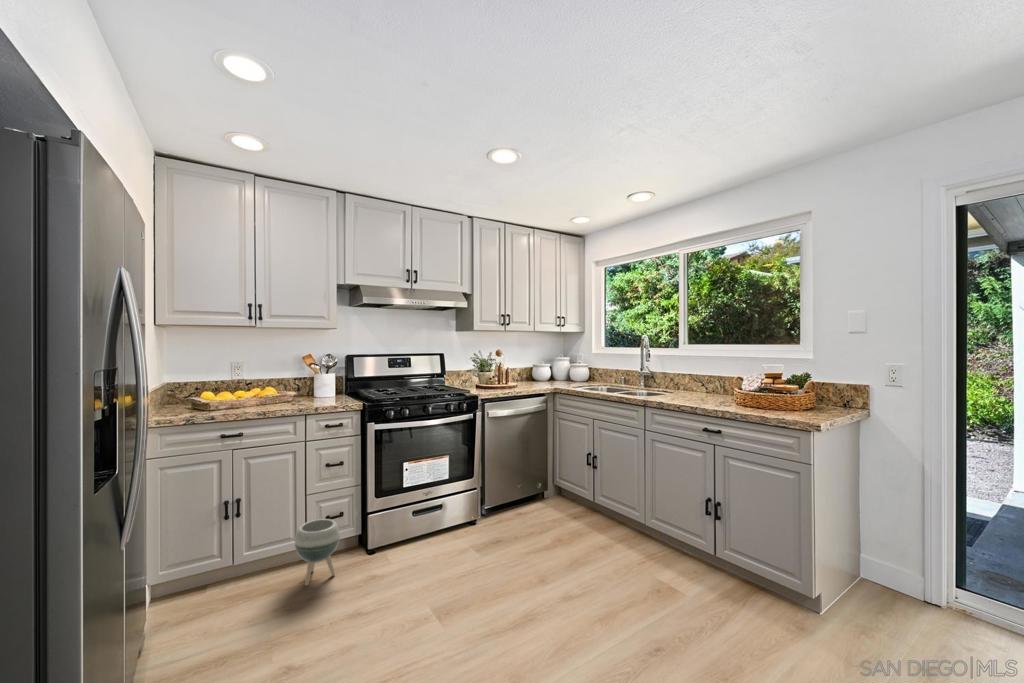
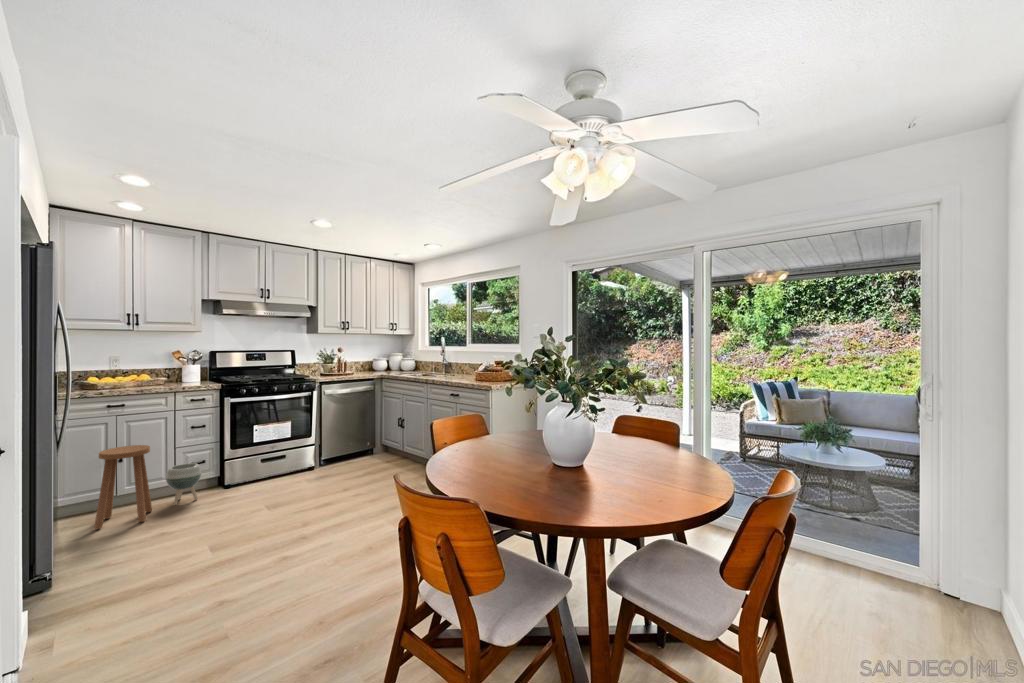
stool: none [199,496,277,633] -> present [94,445,152,529]

